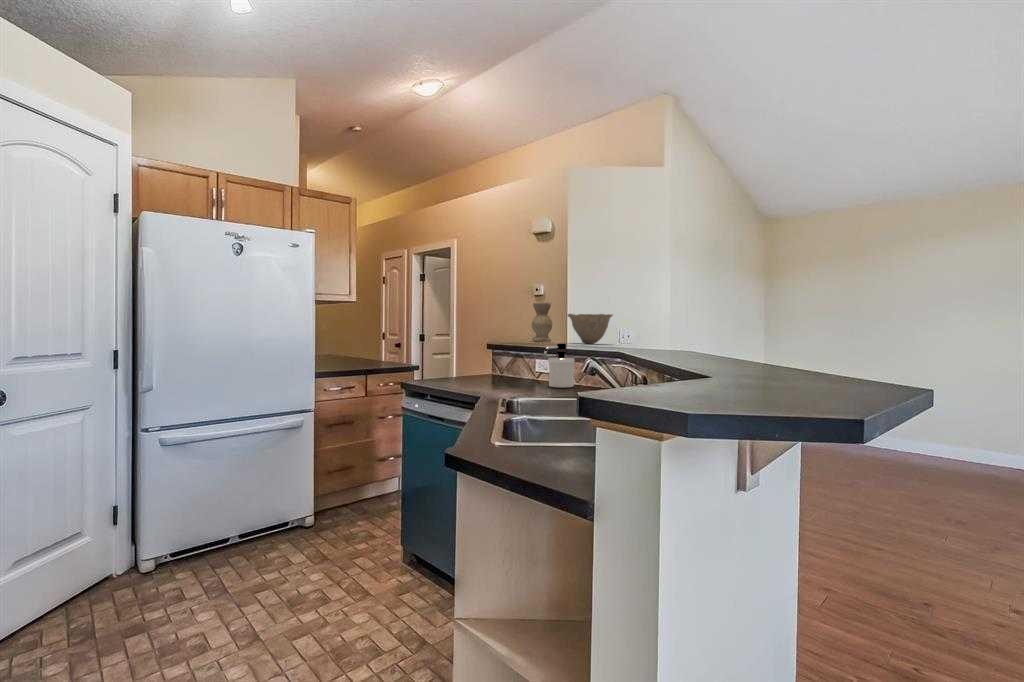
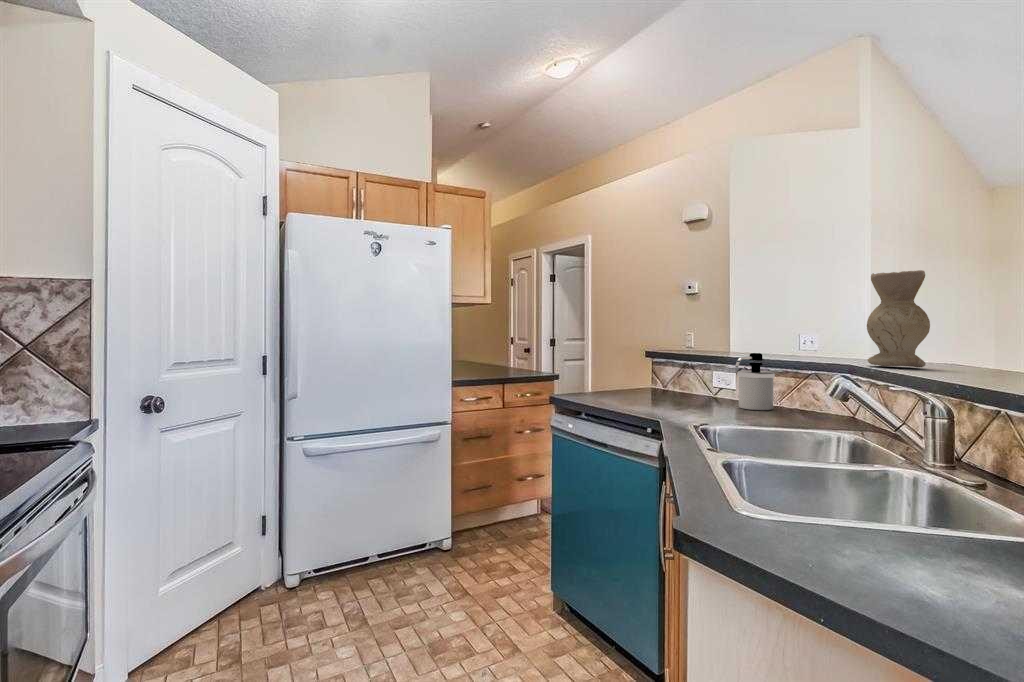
vase: present [532,302,552,342] -> present [867,270,930,367]
bowl: present [568,314,613,344] -> none [734,315,796,351]

